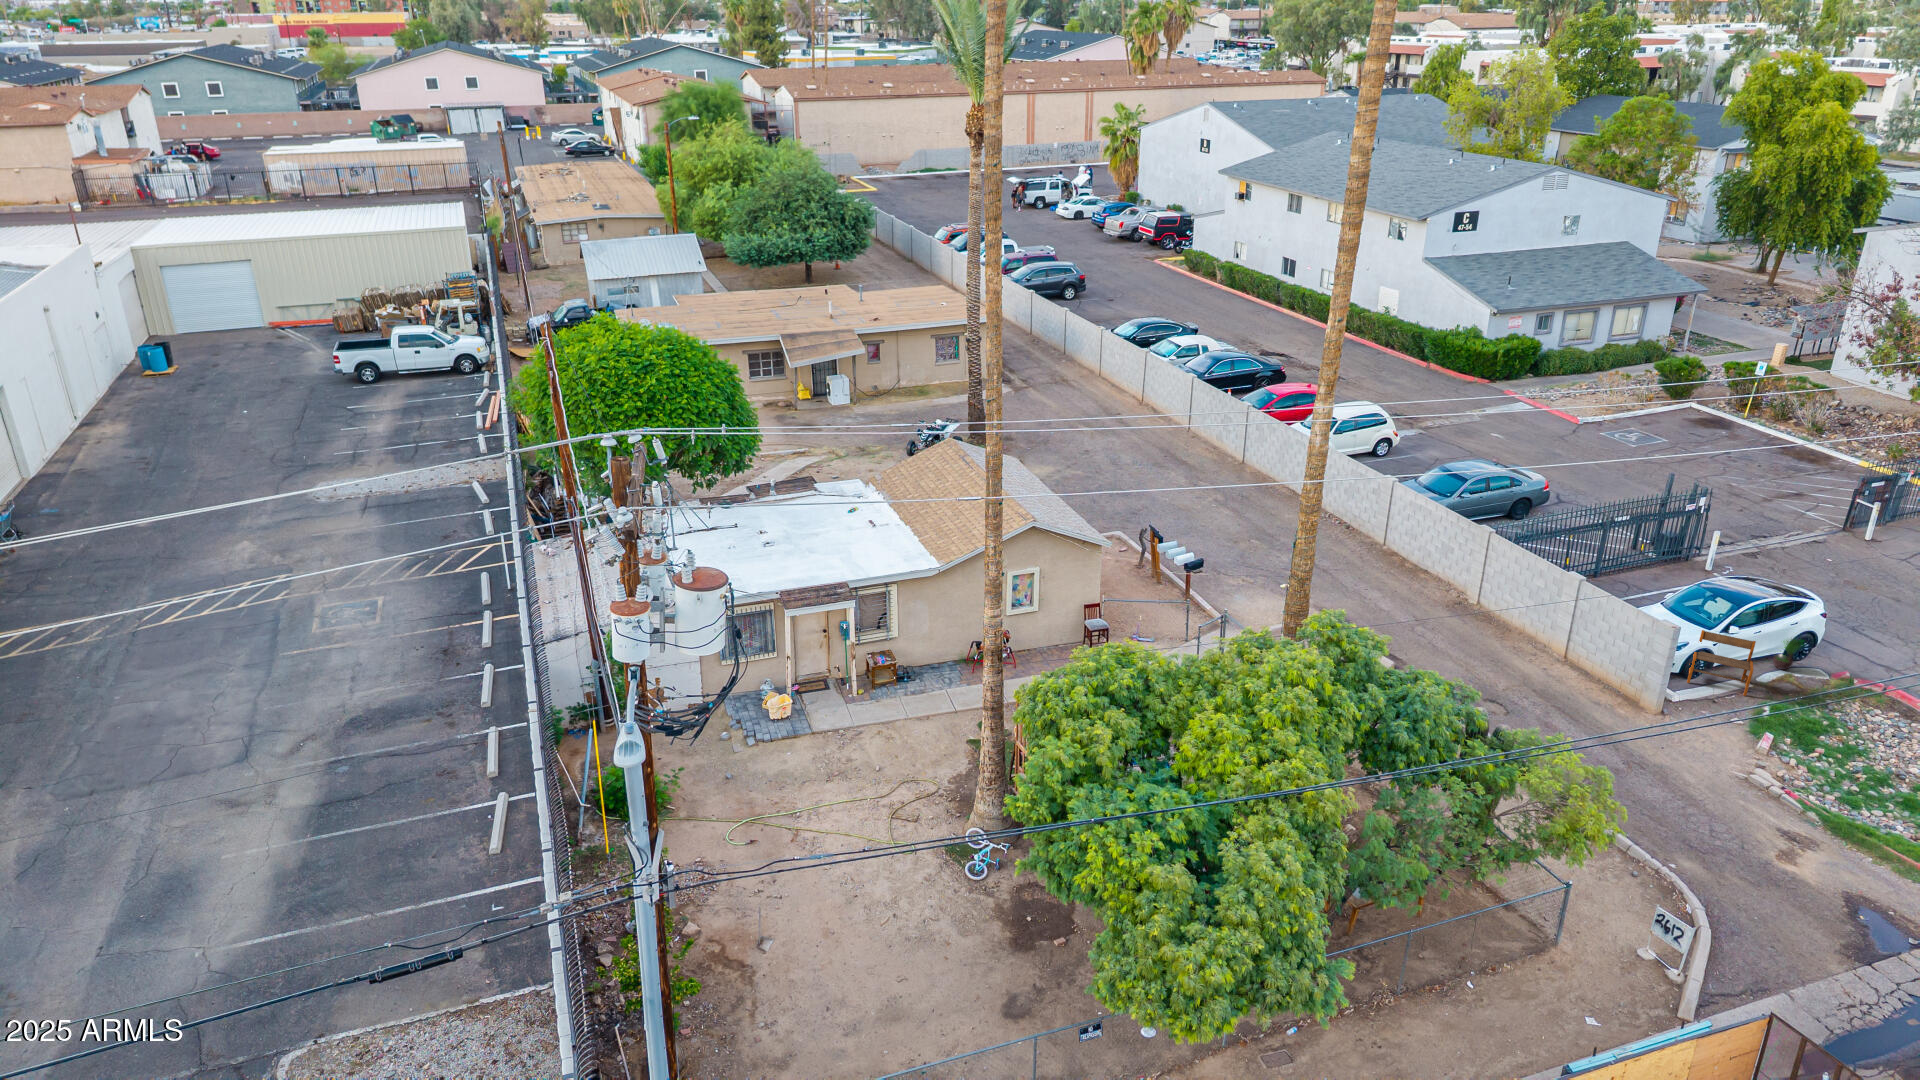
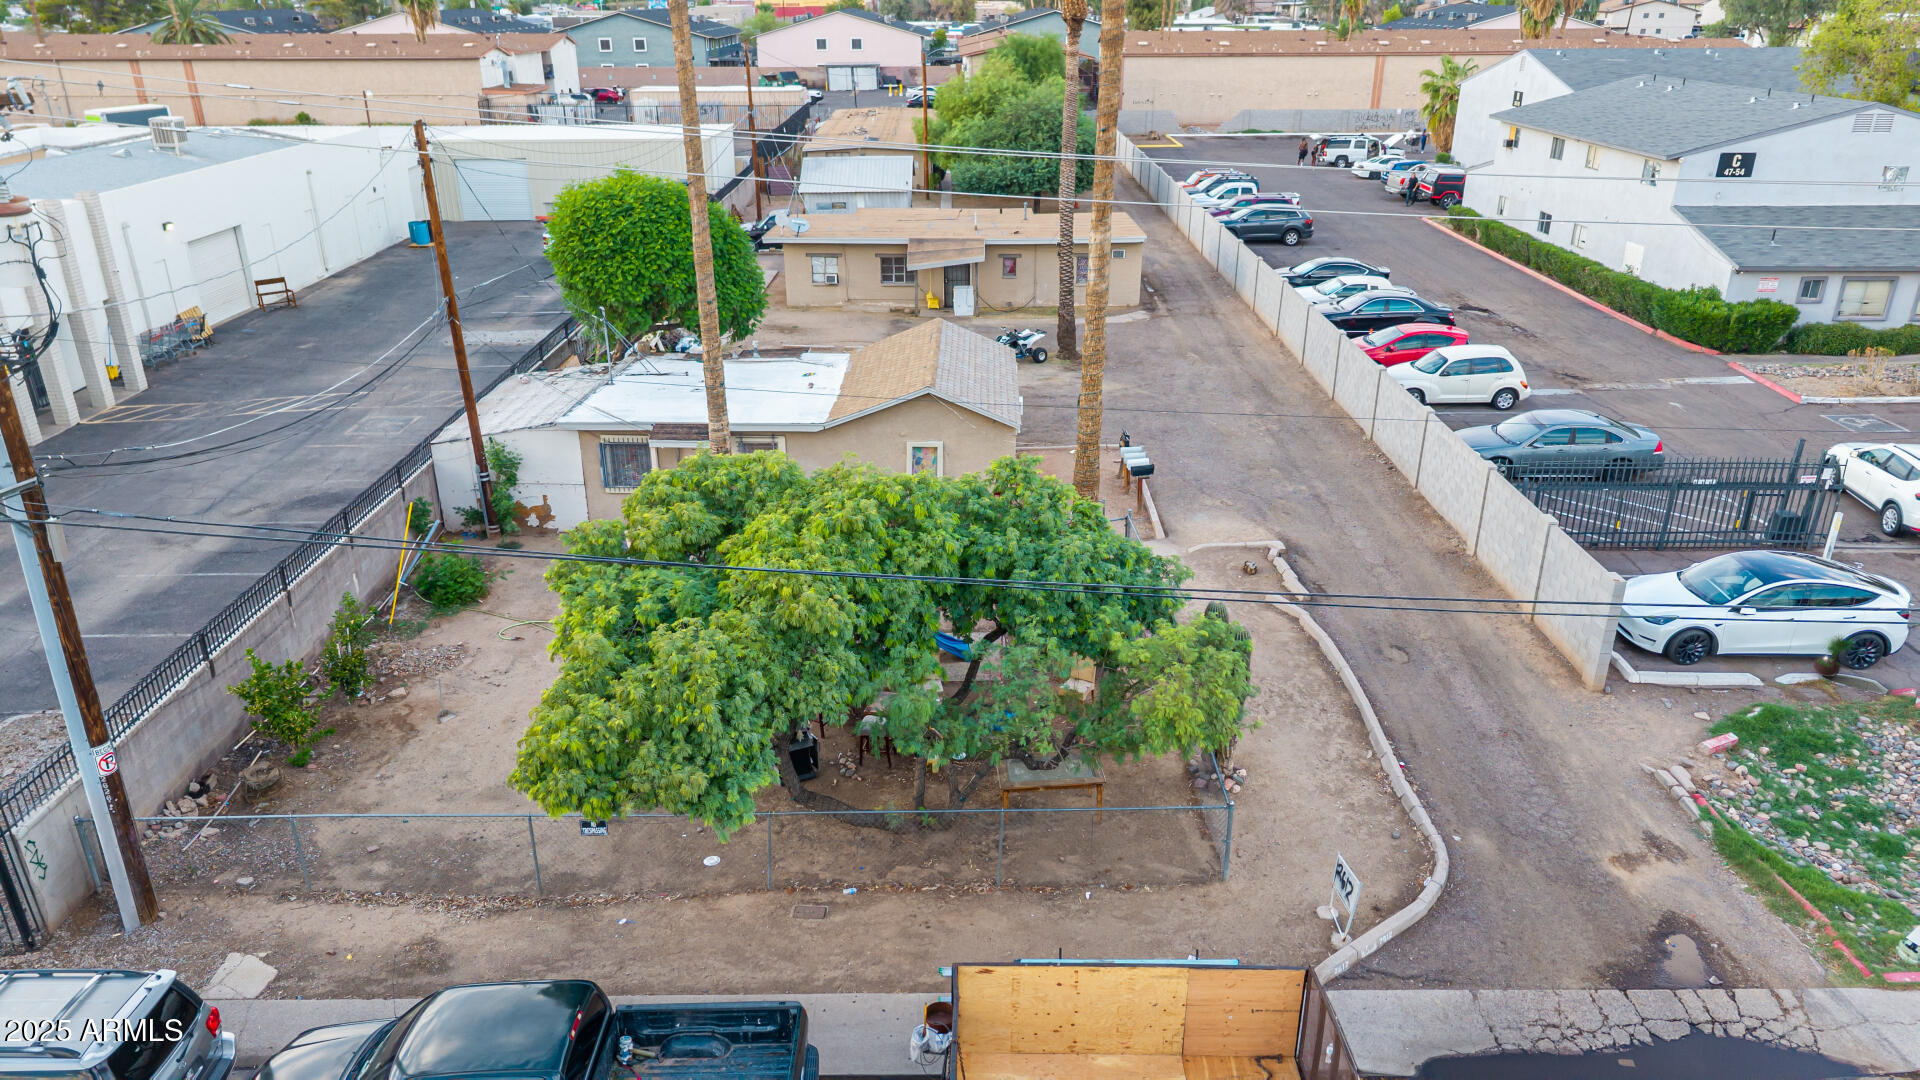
bench: present [1687,630,1756,696] -> present [254,277,297,312]

